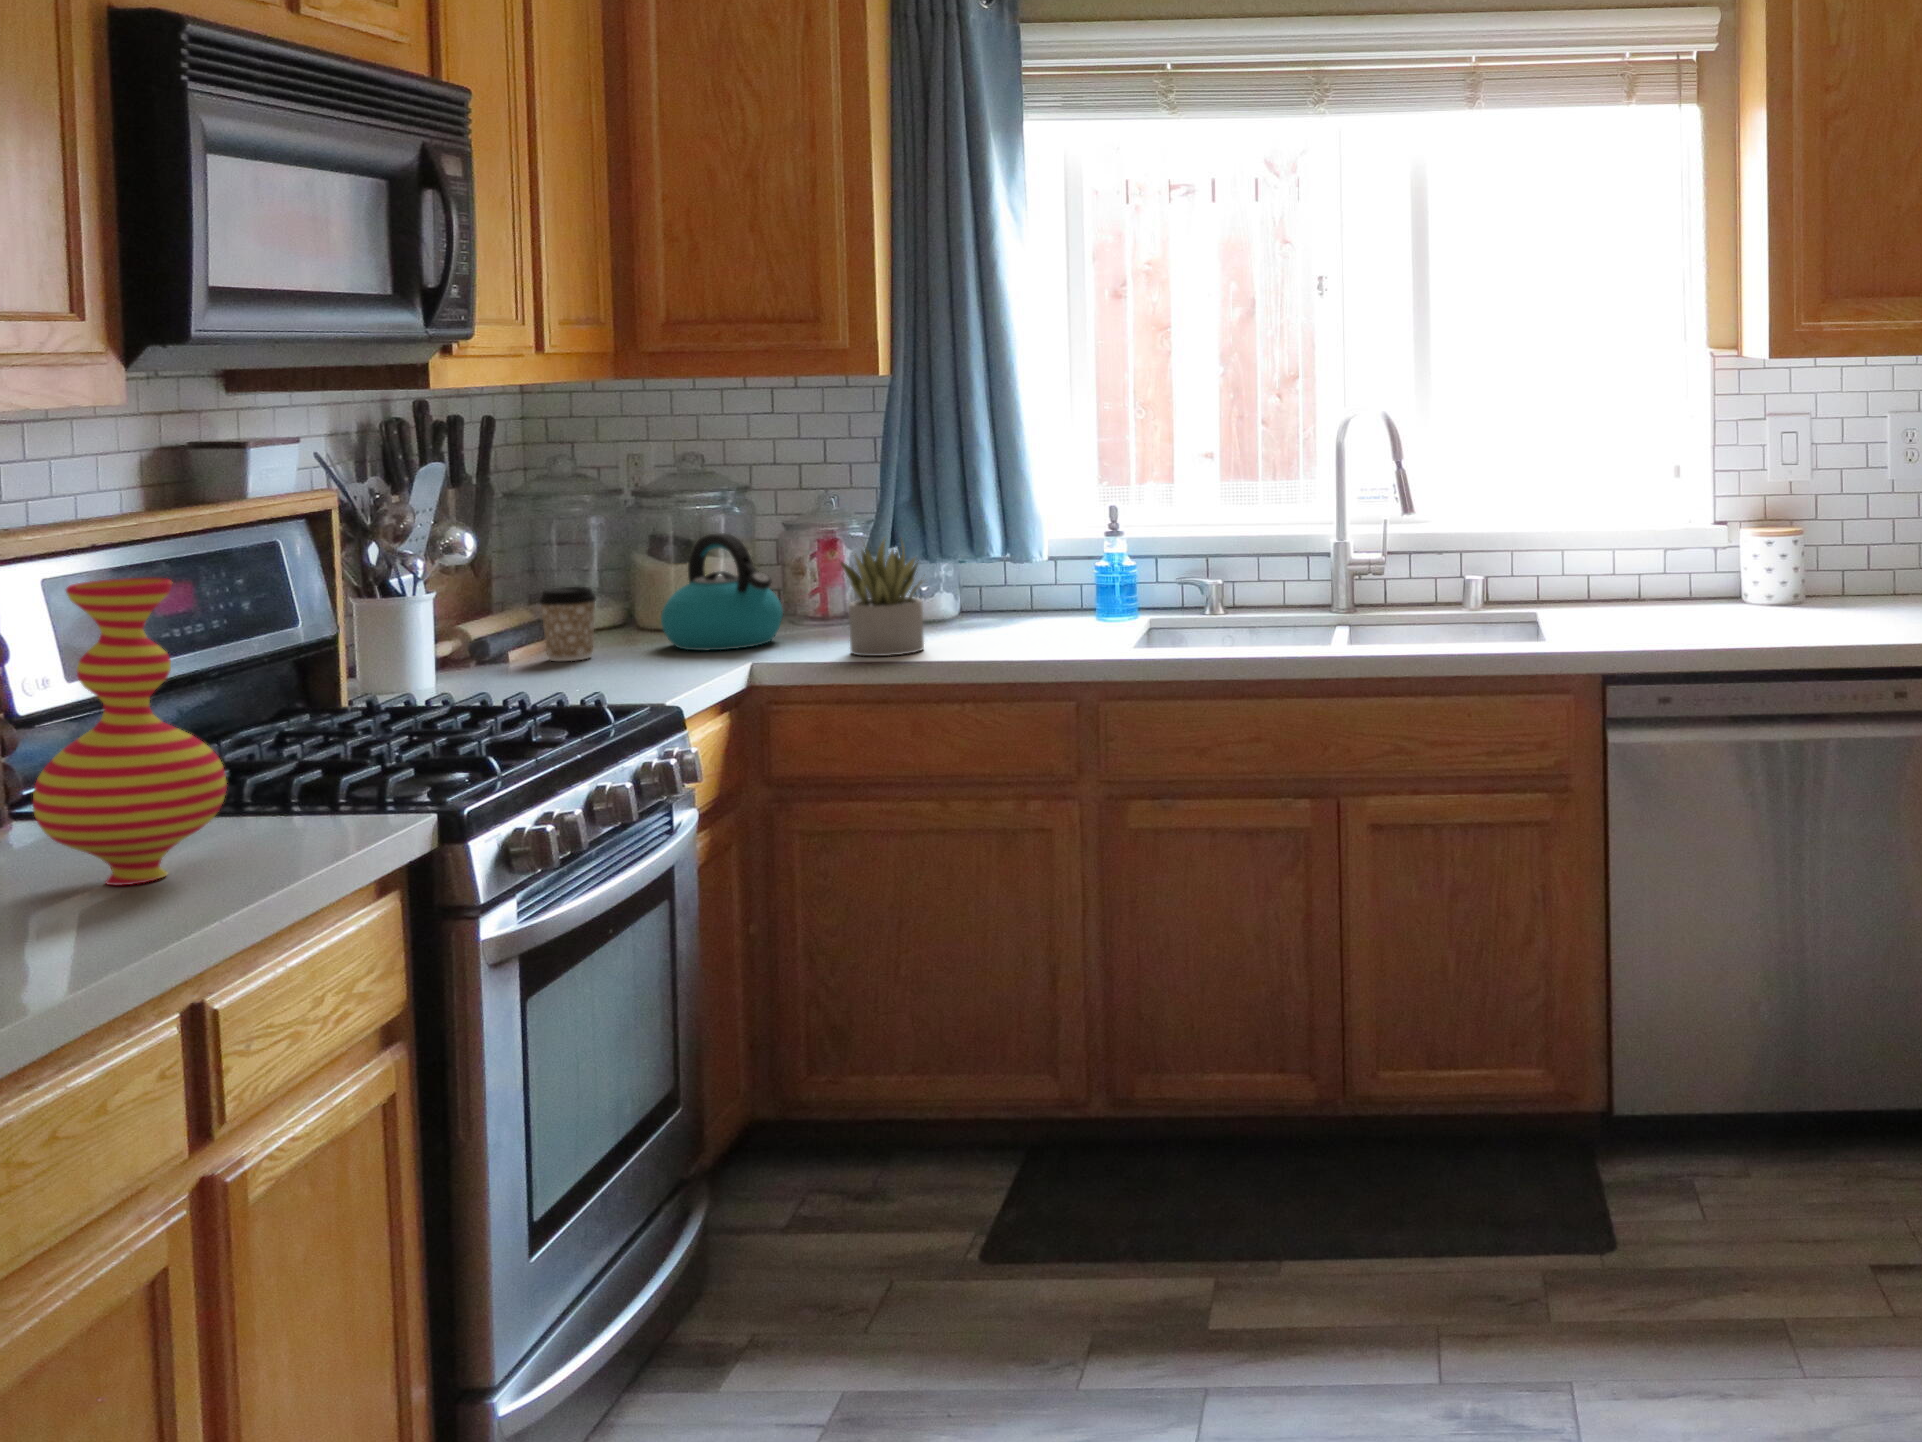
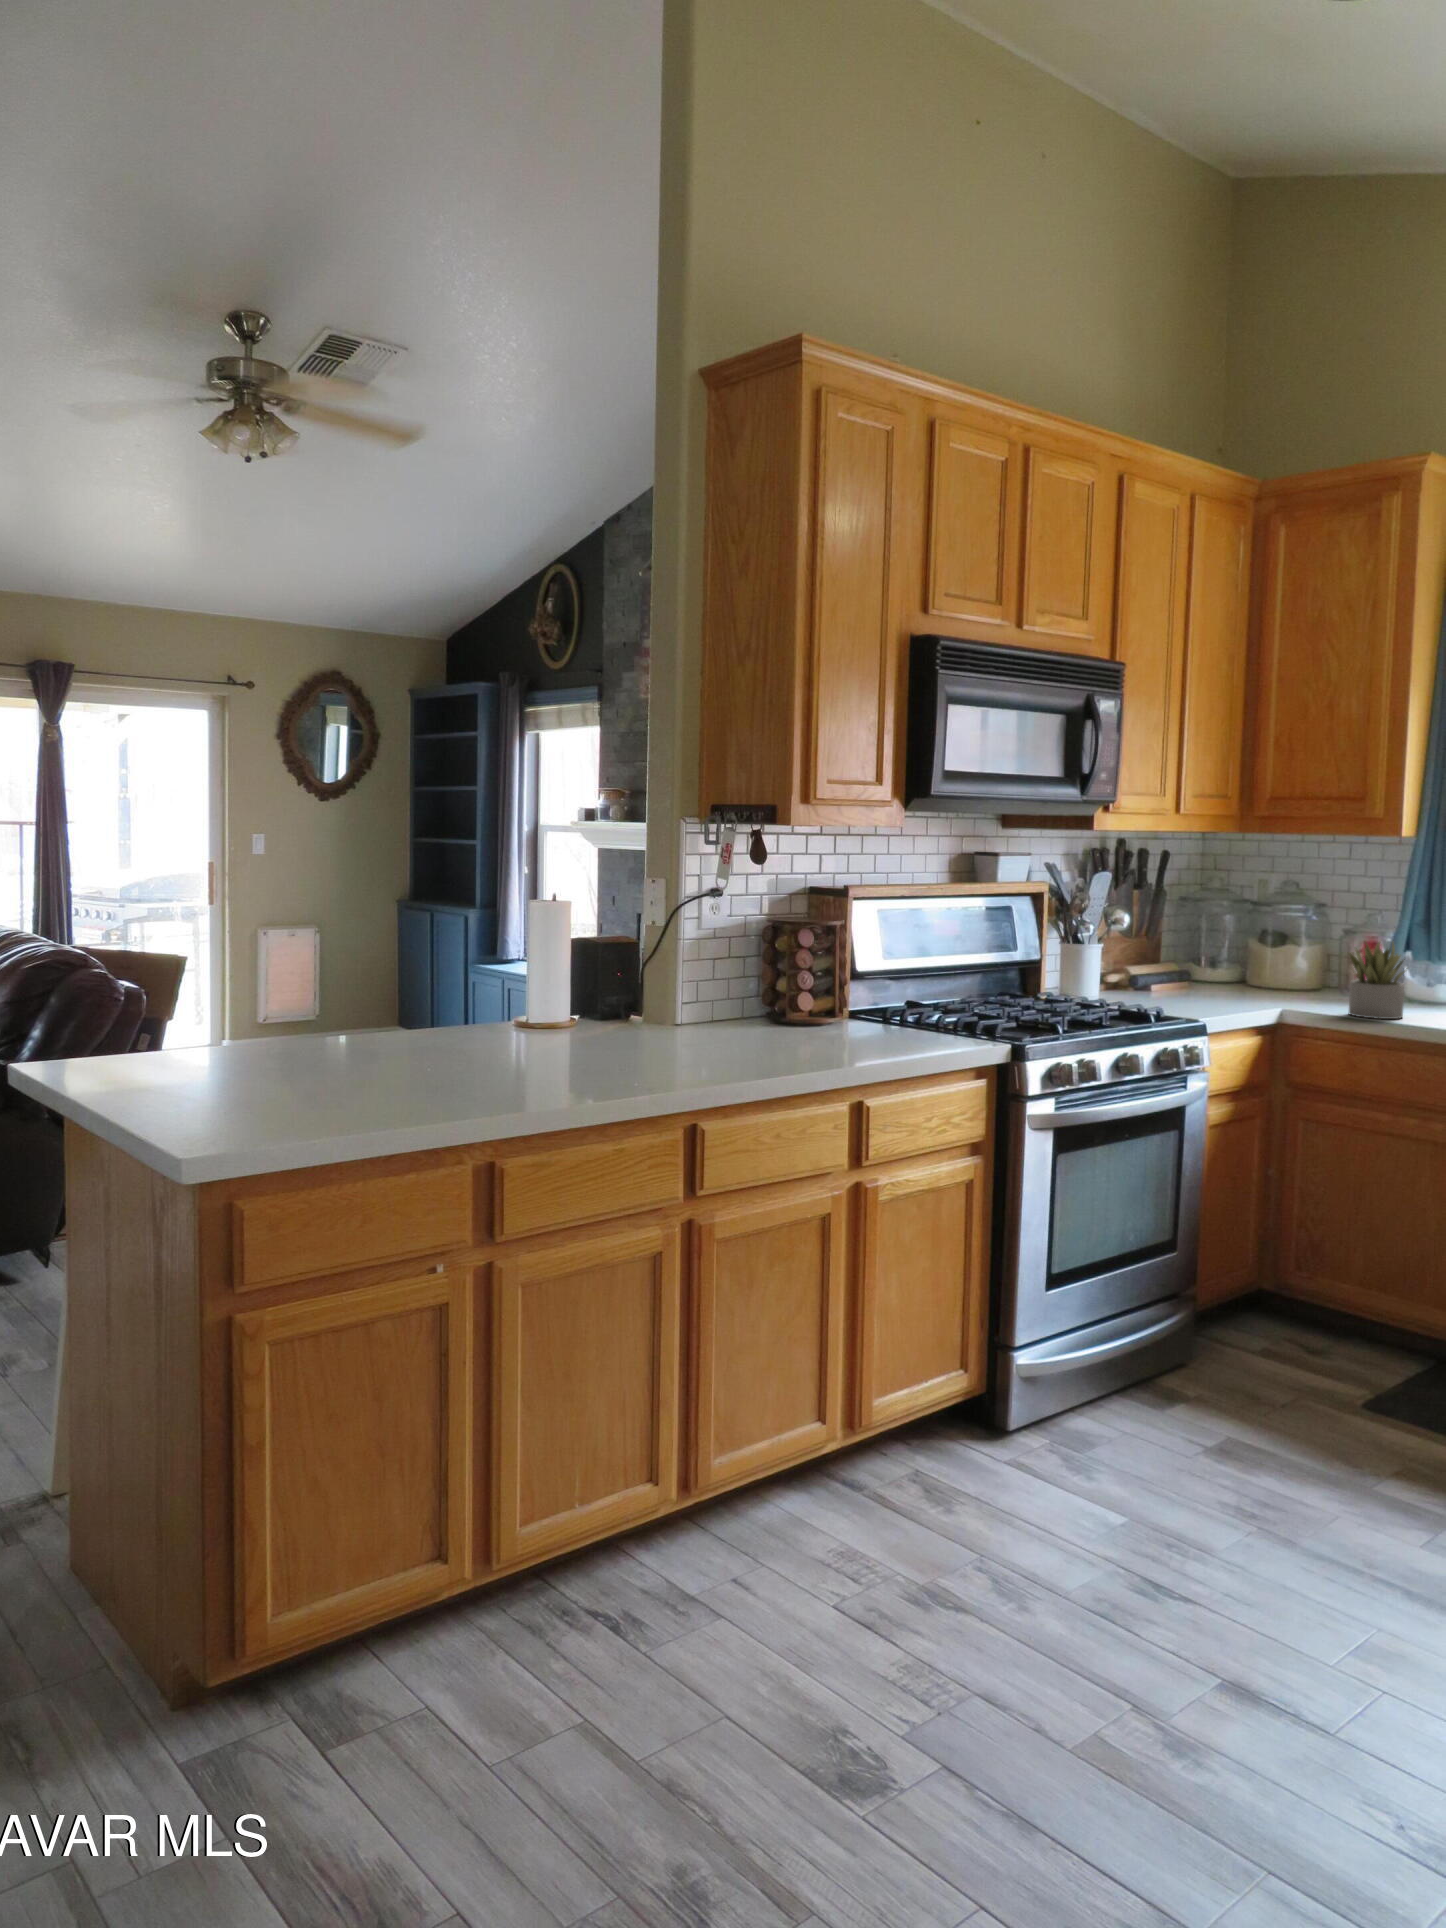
kettle: present [661,533,783,650] -> none [1241,929,1321,1002]
vase: present [33,578,227,885] -> none [824,905,900,1045]
coffee cup: present [539,587,596,661] -> none [1166,952,1200,995]

